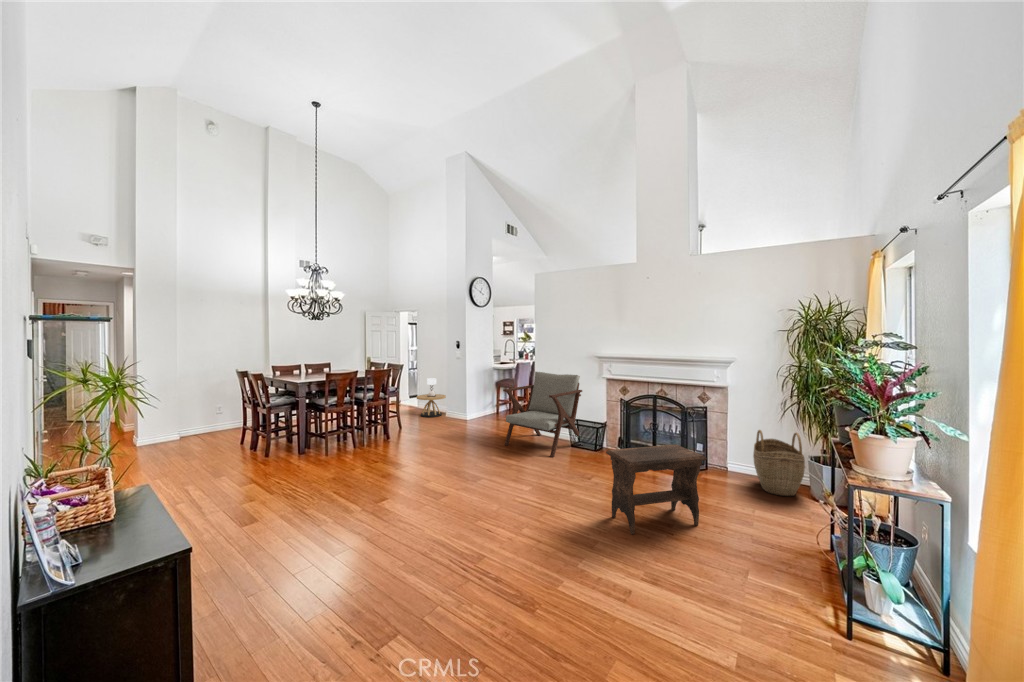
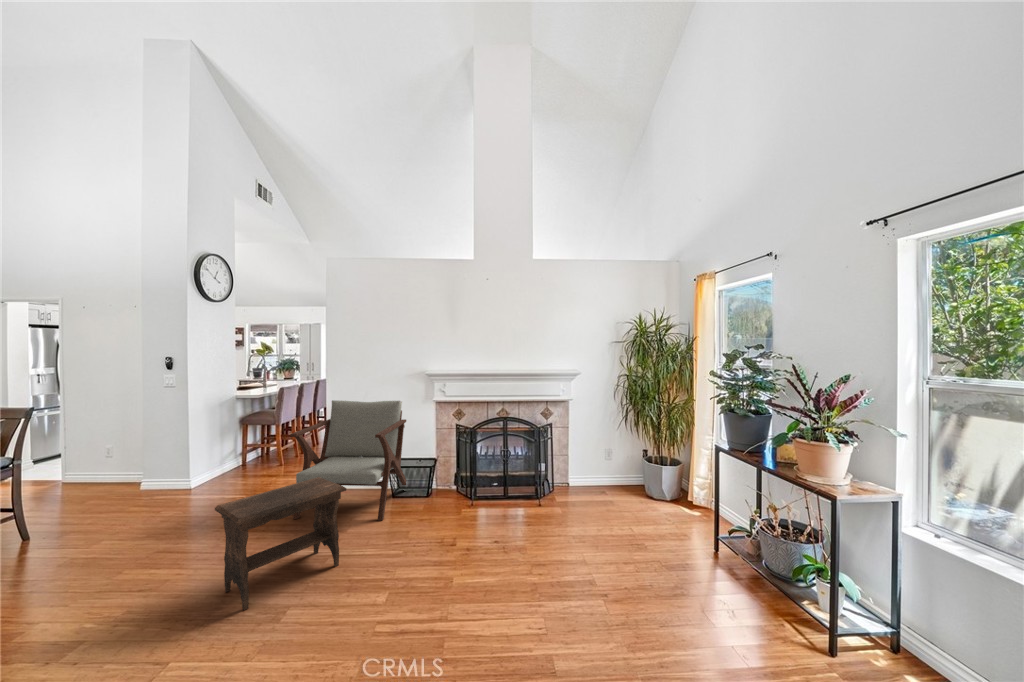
side table: present [417,378,446,417] -> none [72,426,143,498]
woven basket: present [753,430,805,496] -> none [601,438,650,503]
footstool: present [606,445,707,534] -> present [215,477,346,610]

